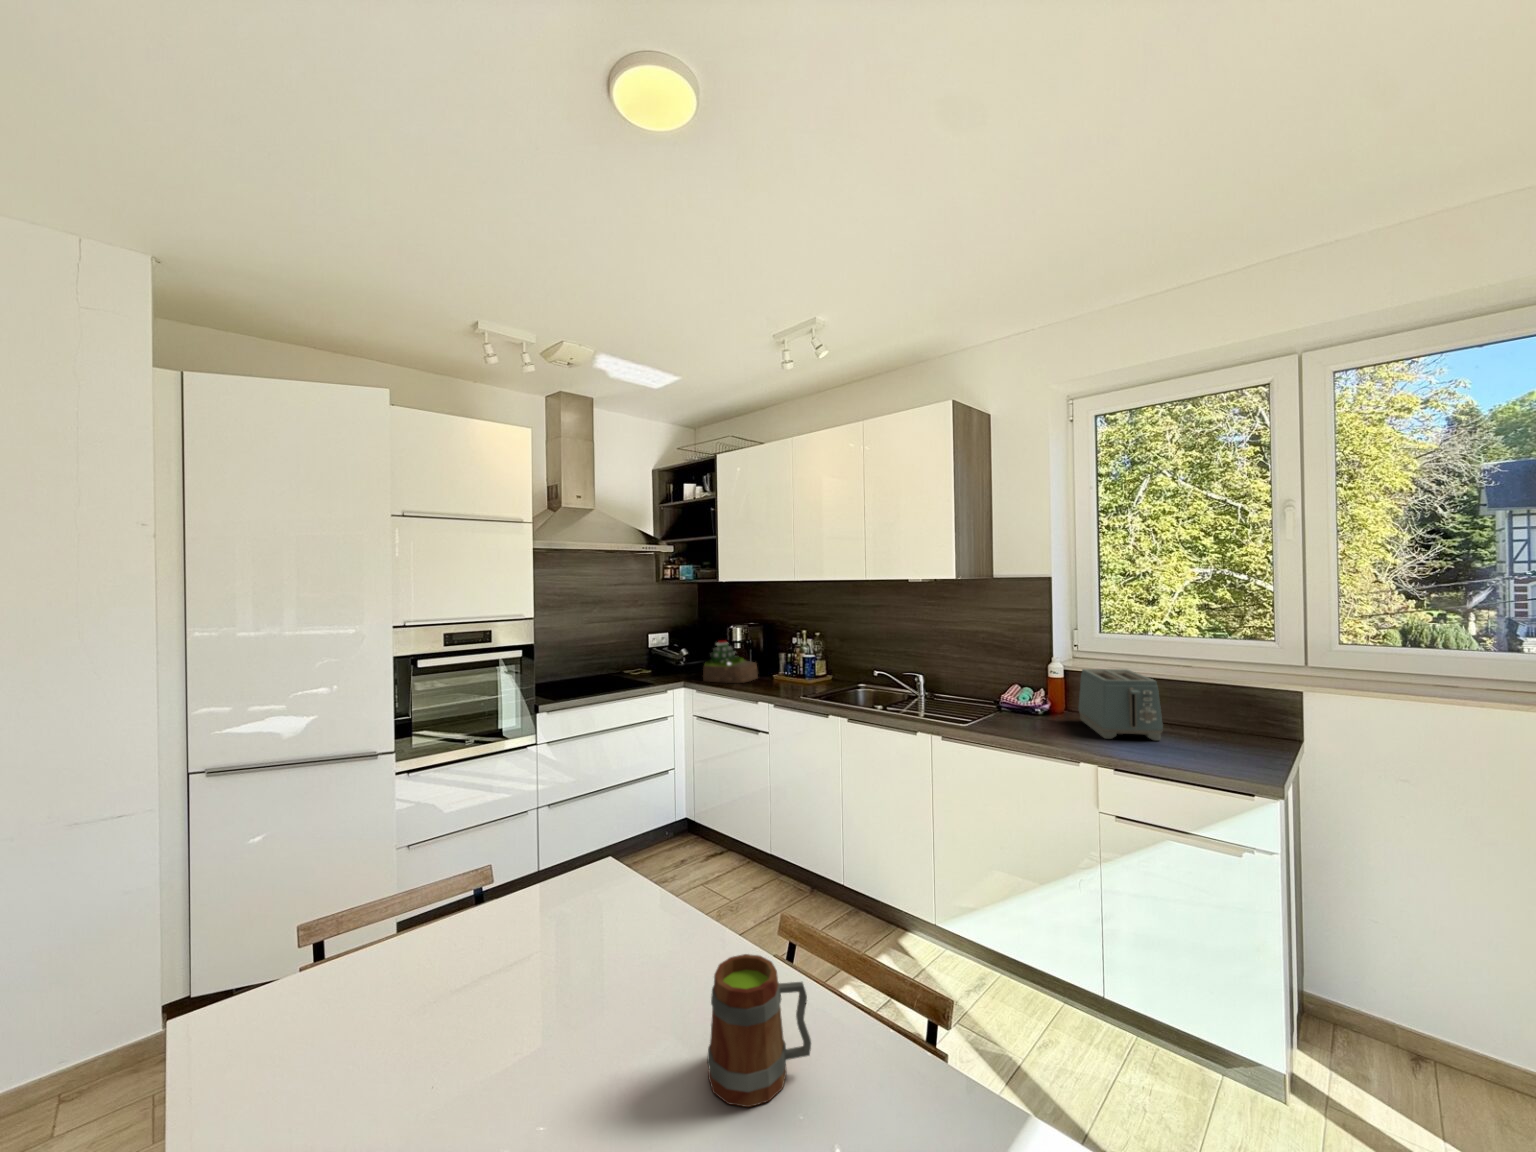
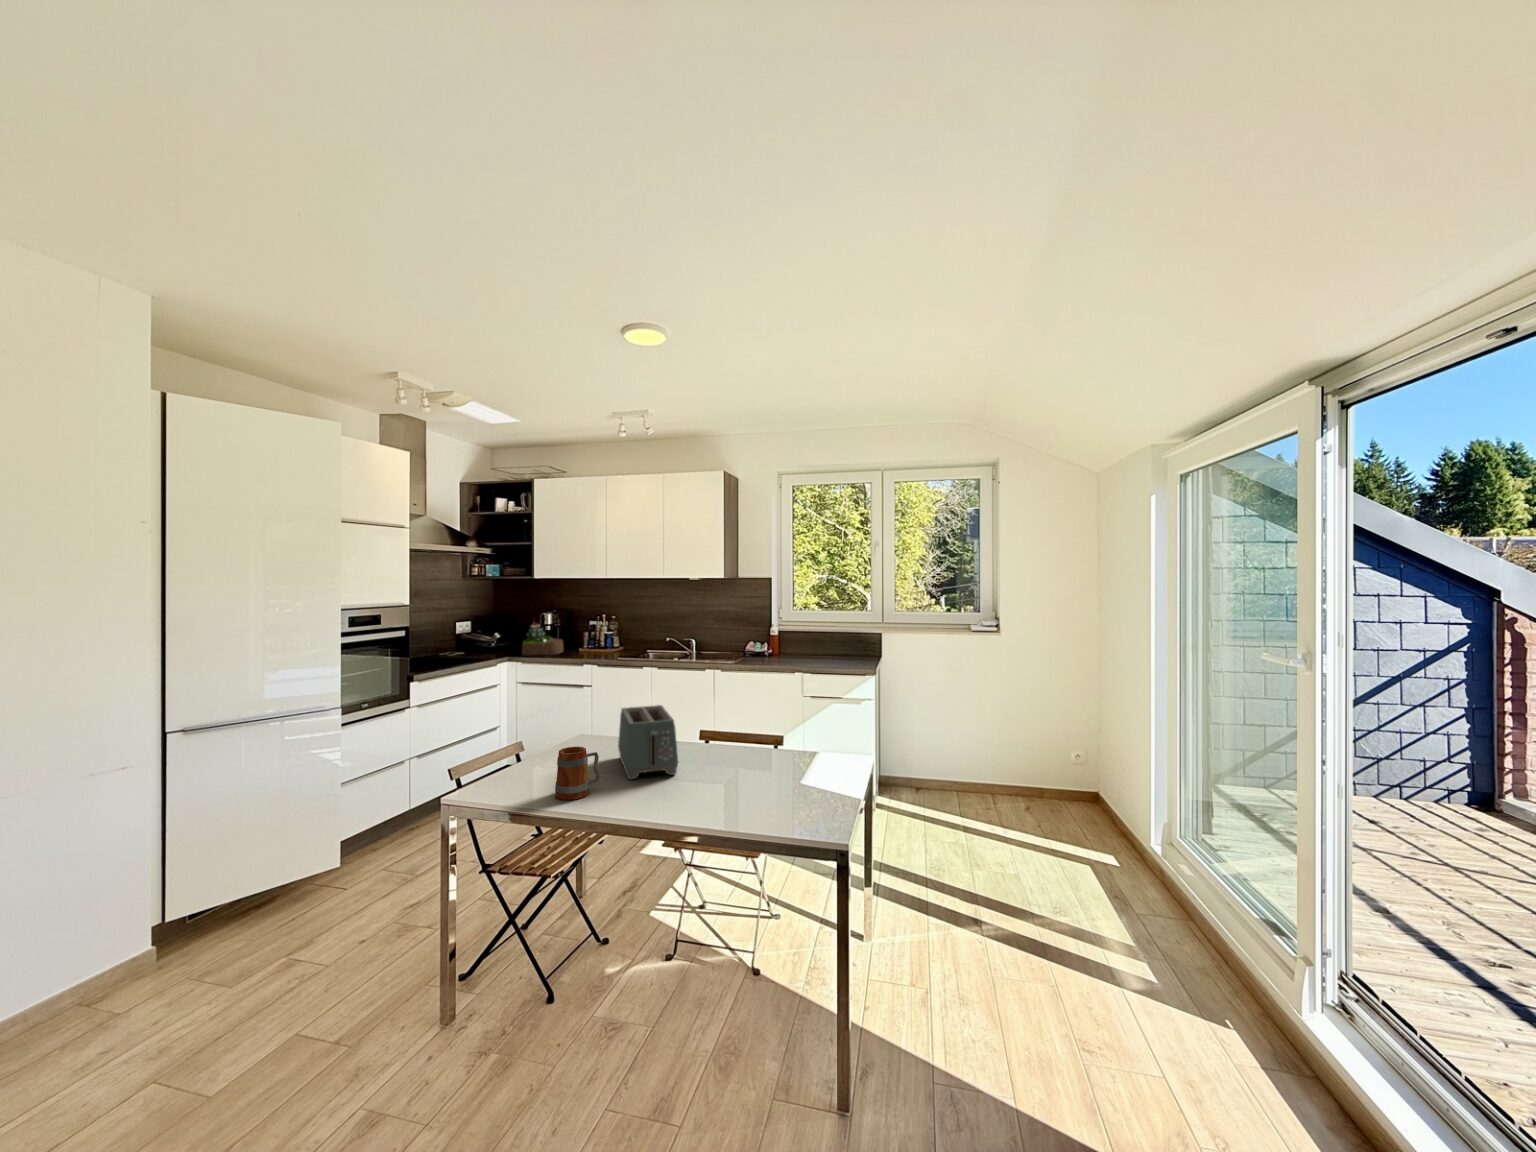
toaster: present [1079,669,1163,740] -> present [618,705,678,779]
mug: present [707,954,811,1107] -> present [555,747,600,800]

